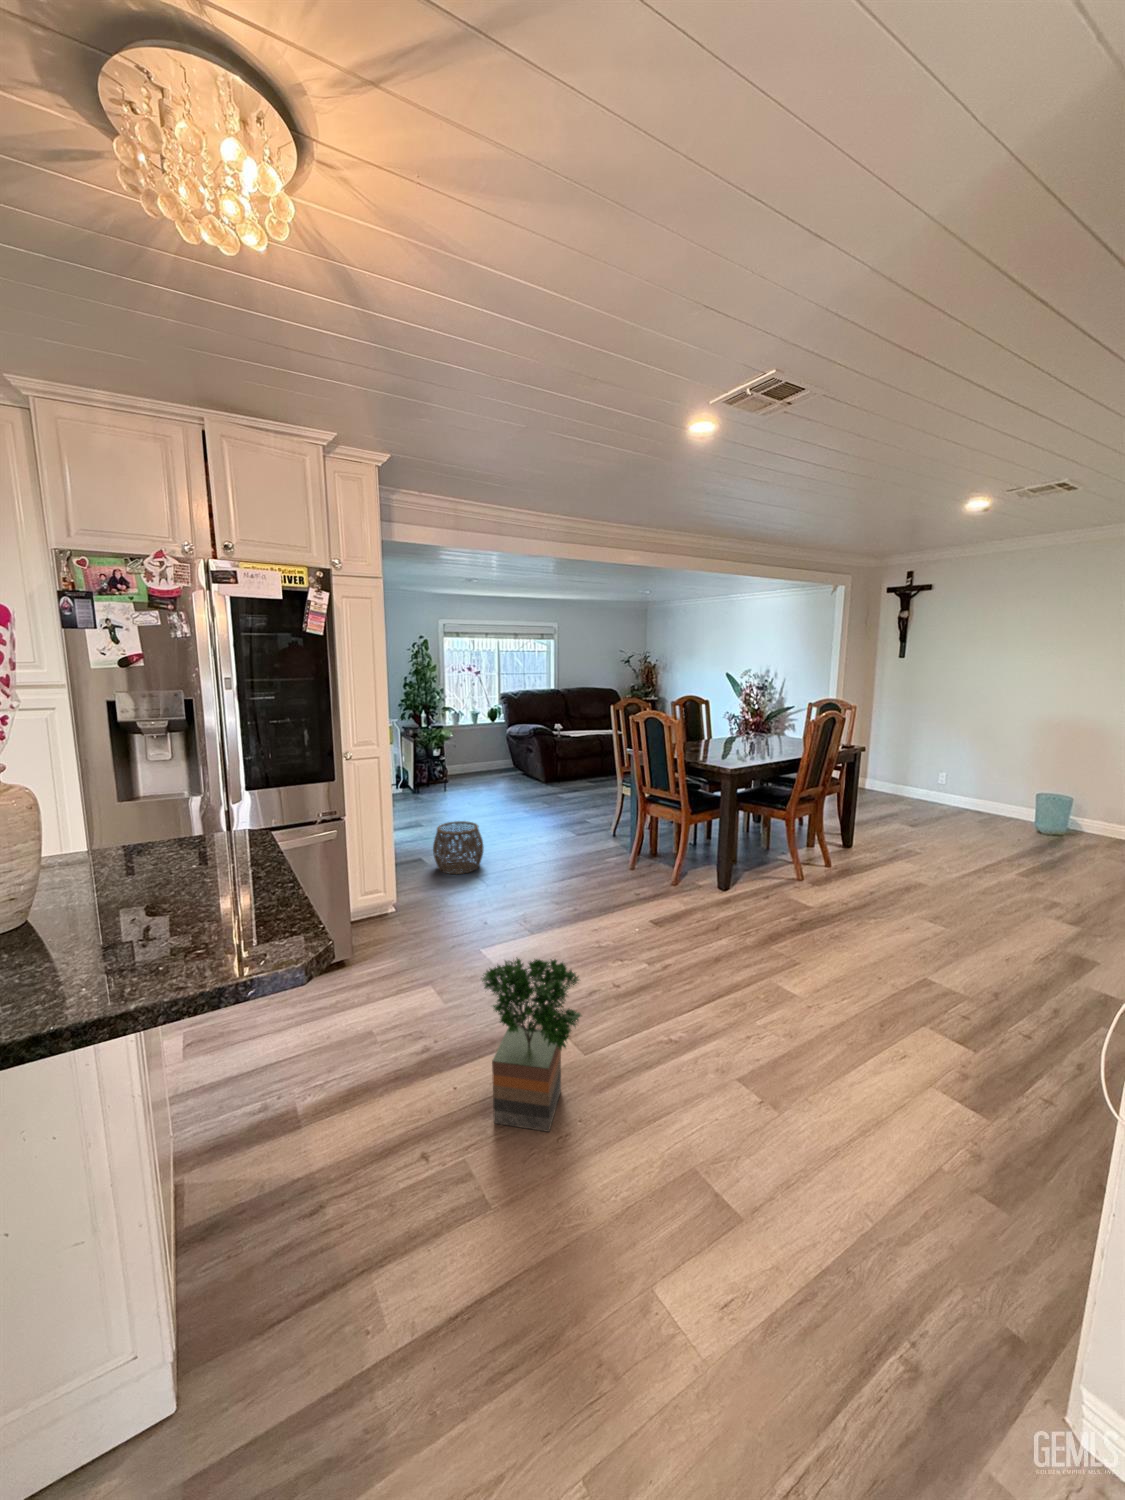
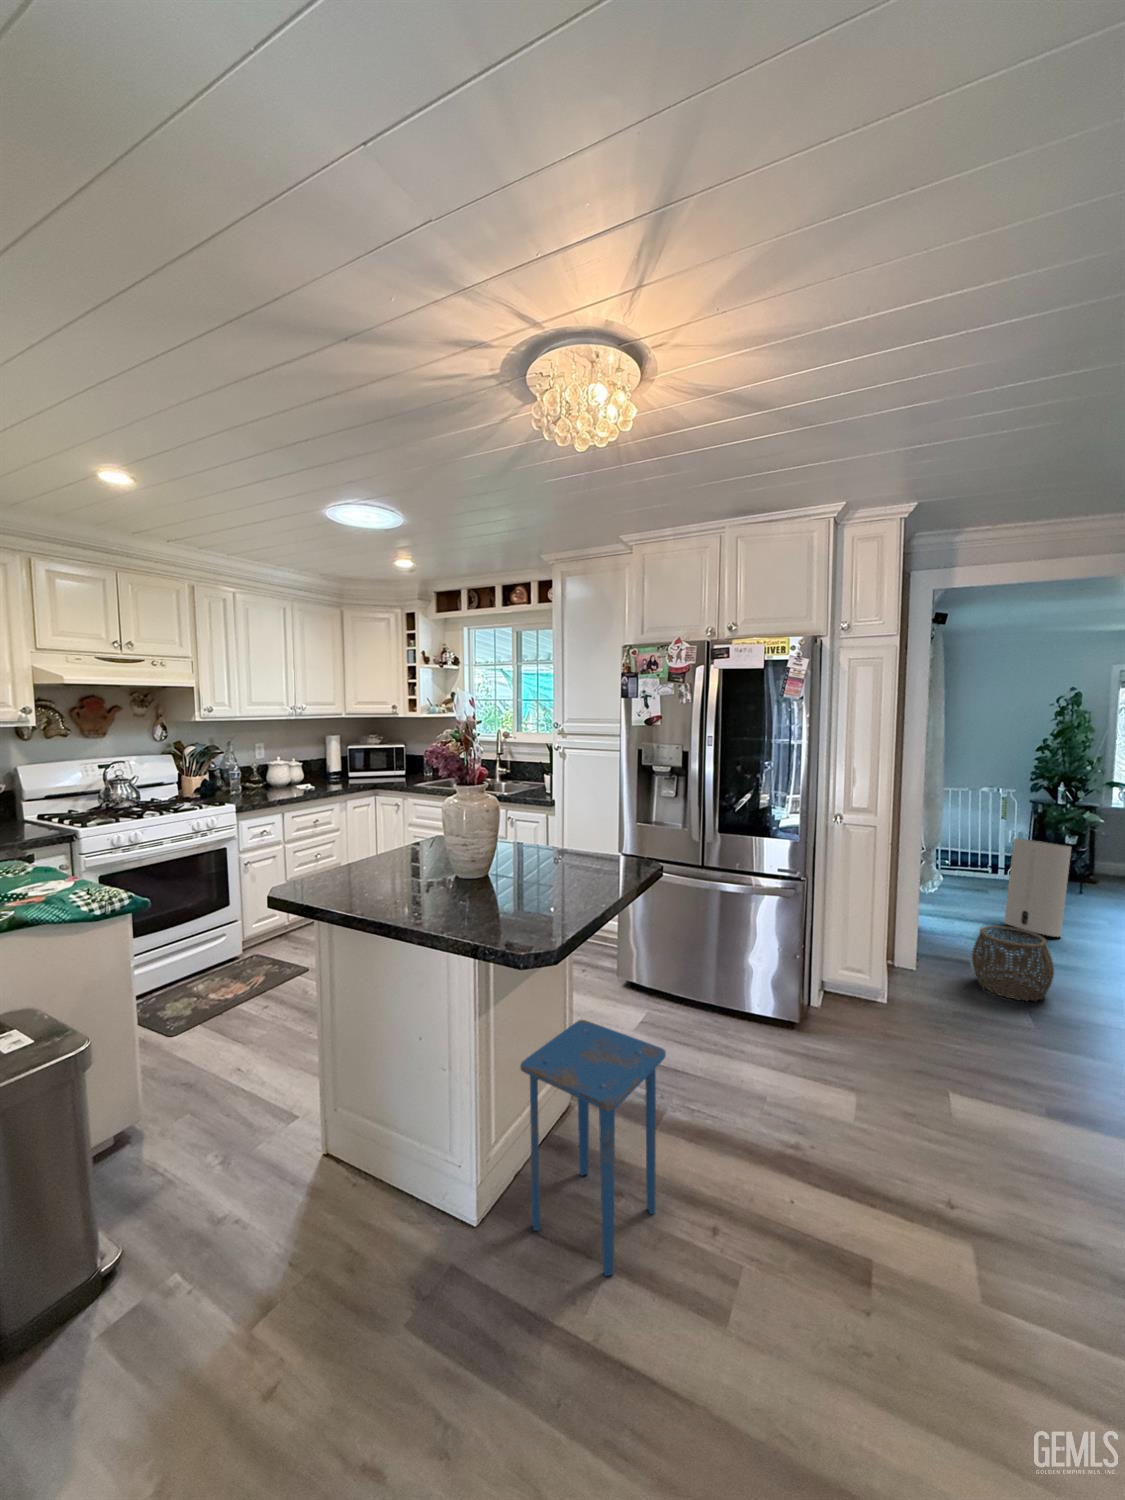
air purifier: none [422,756,458,825] -> present [1004,838,1071,937]
potted tree: present [482,958,581,1132] -> none [788,1081,940,1331]
side table: none [222,1019,381,1327] -> present [520,1020,666,1276]

